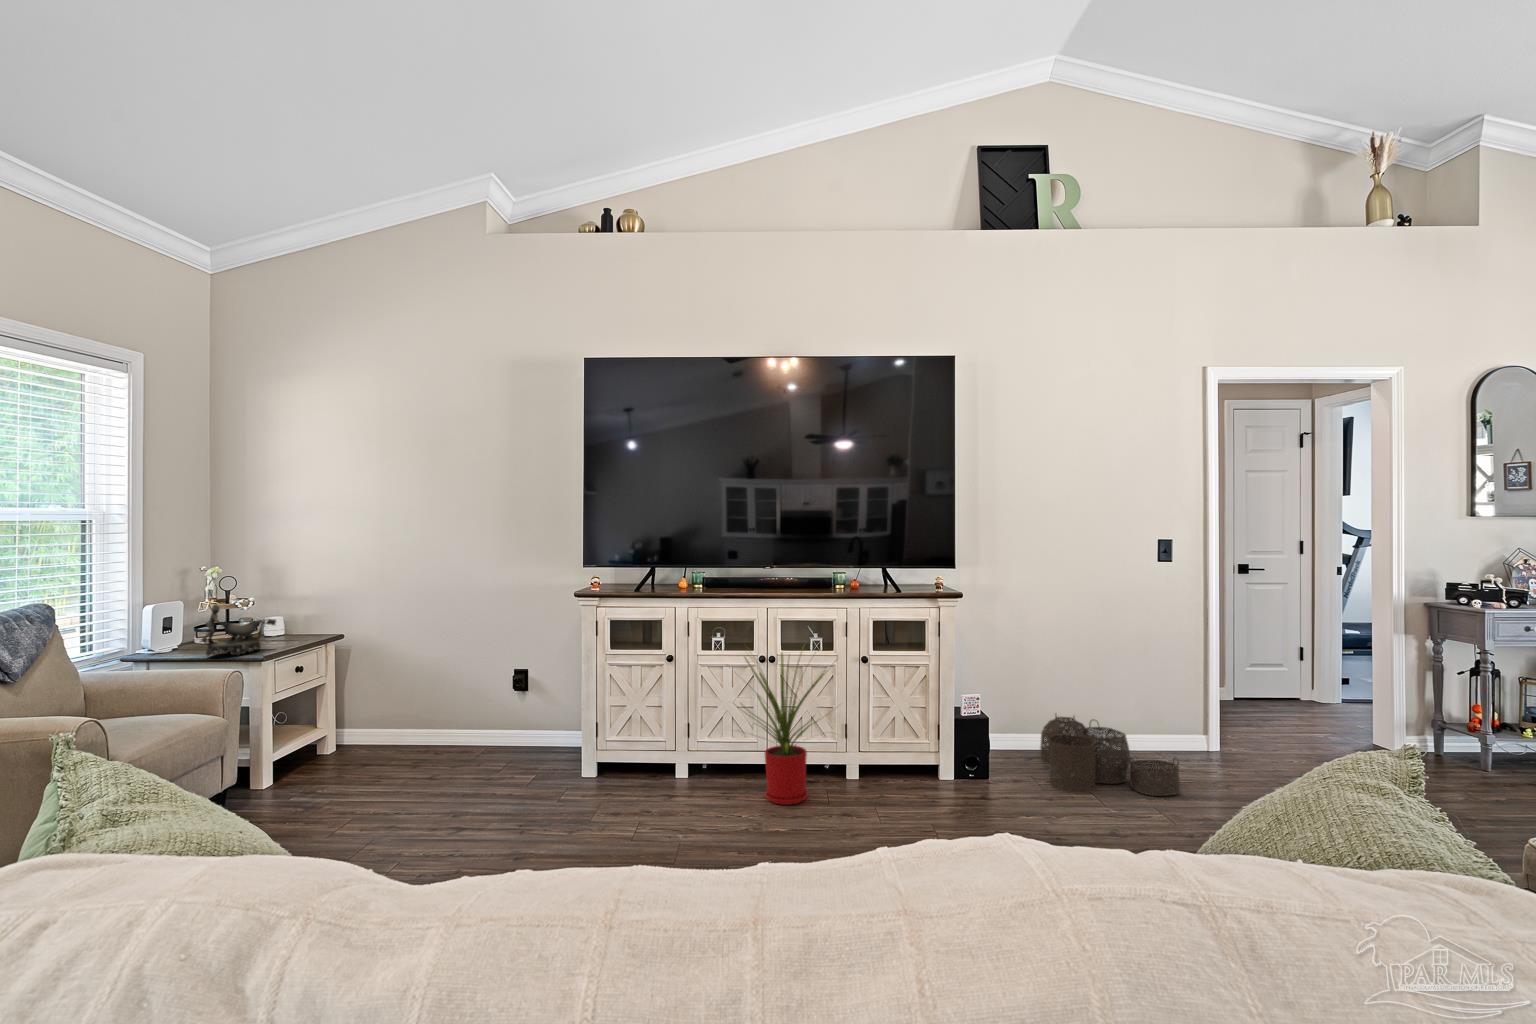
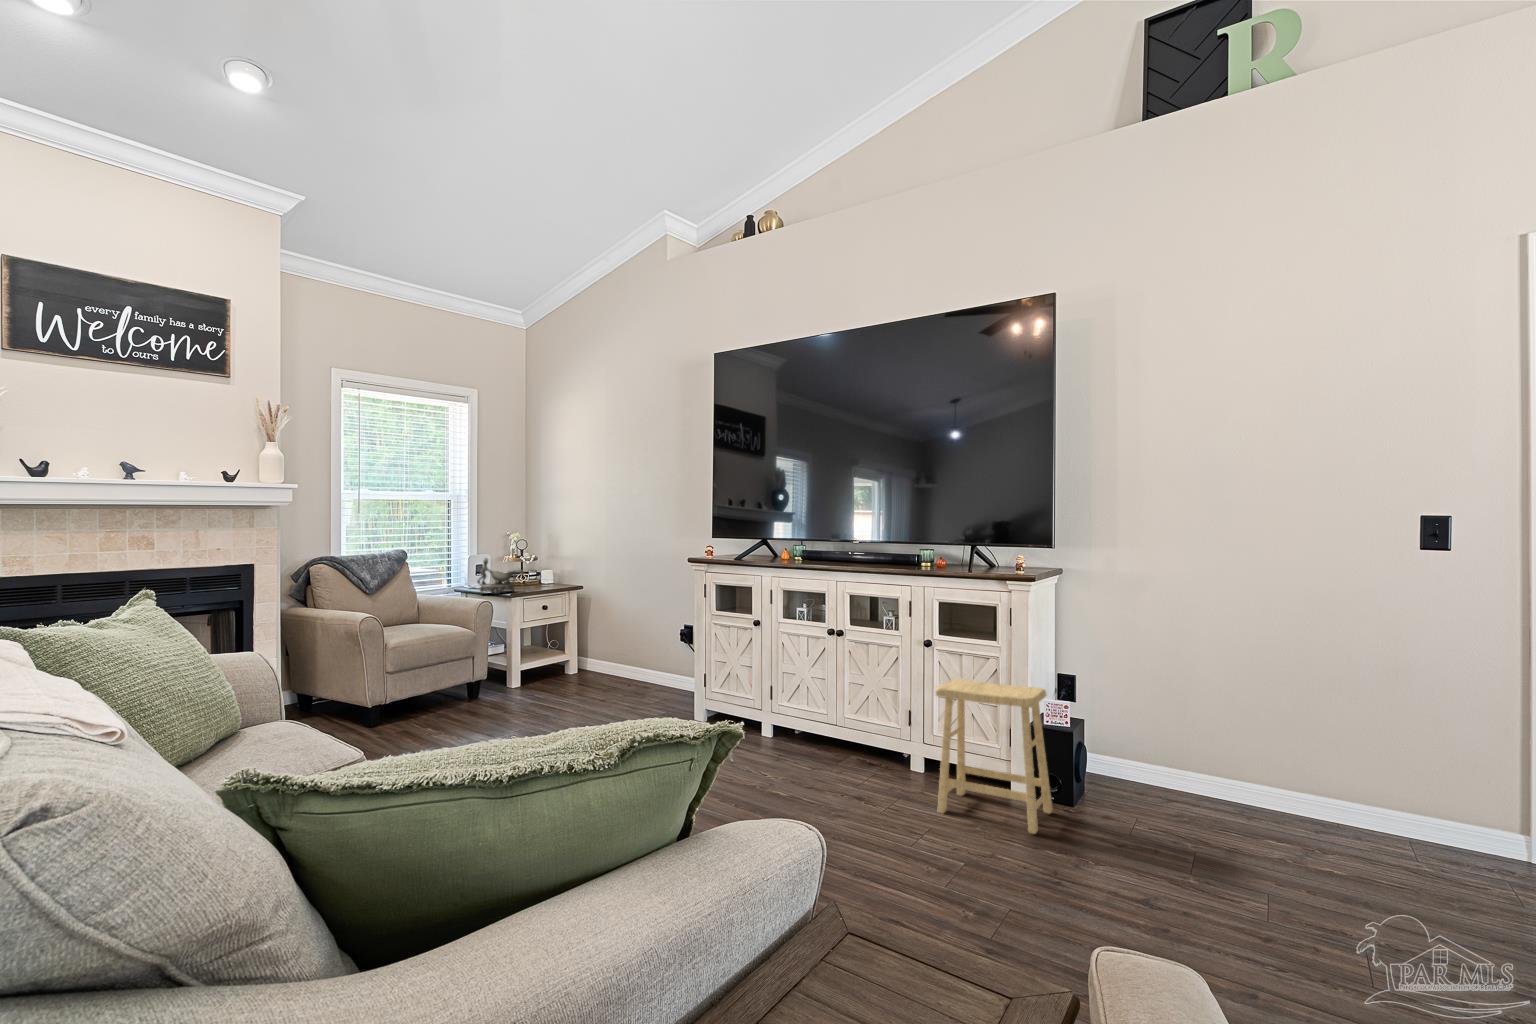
house plant: present [745,645,828,805] -> none [752,614,874,781]
footstool: none [907,685,1003,806] -> present [935,679,1052,834]
woven basket: present [1040,716,1180,796] -> none [1137,742,1339,888]

